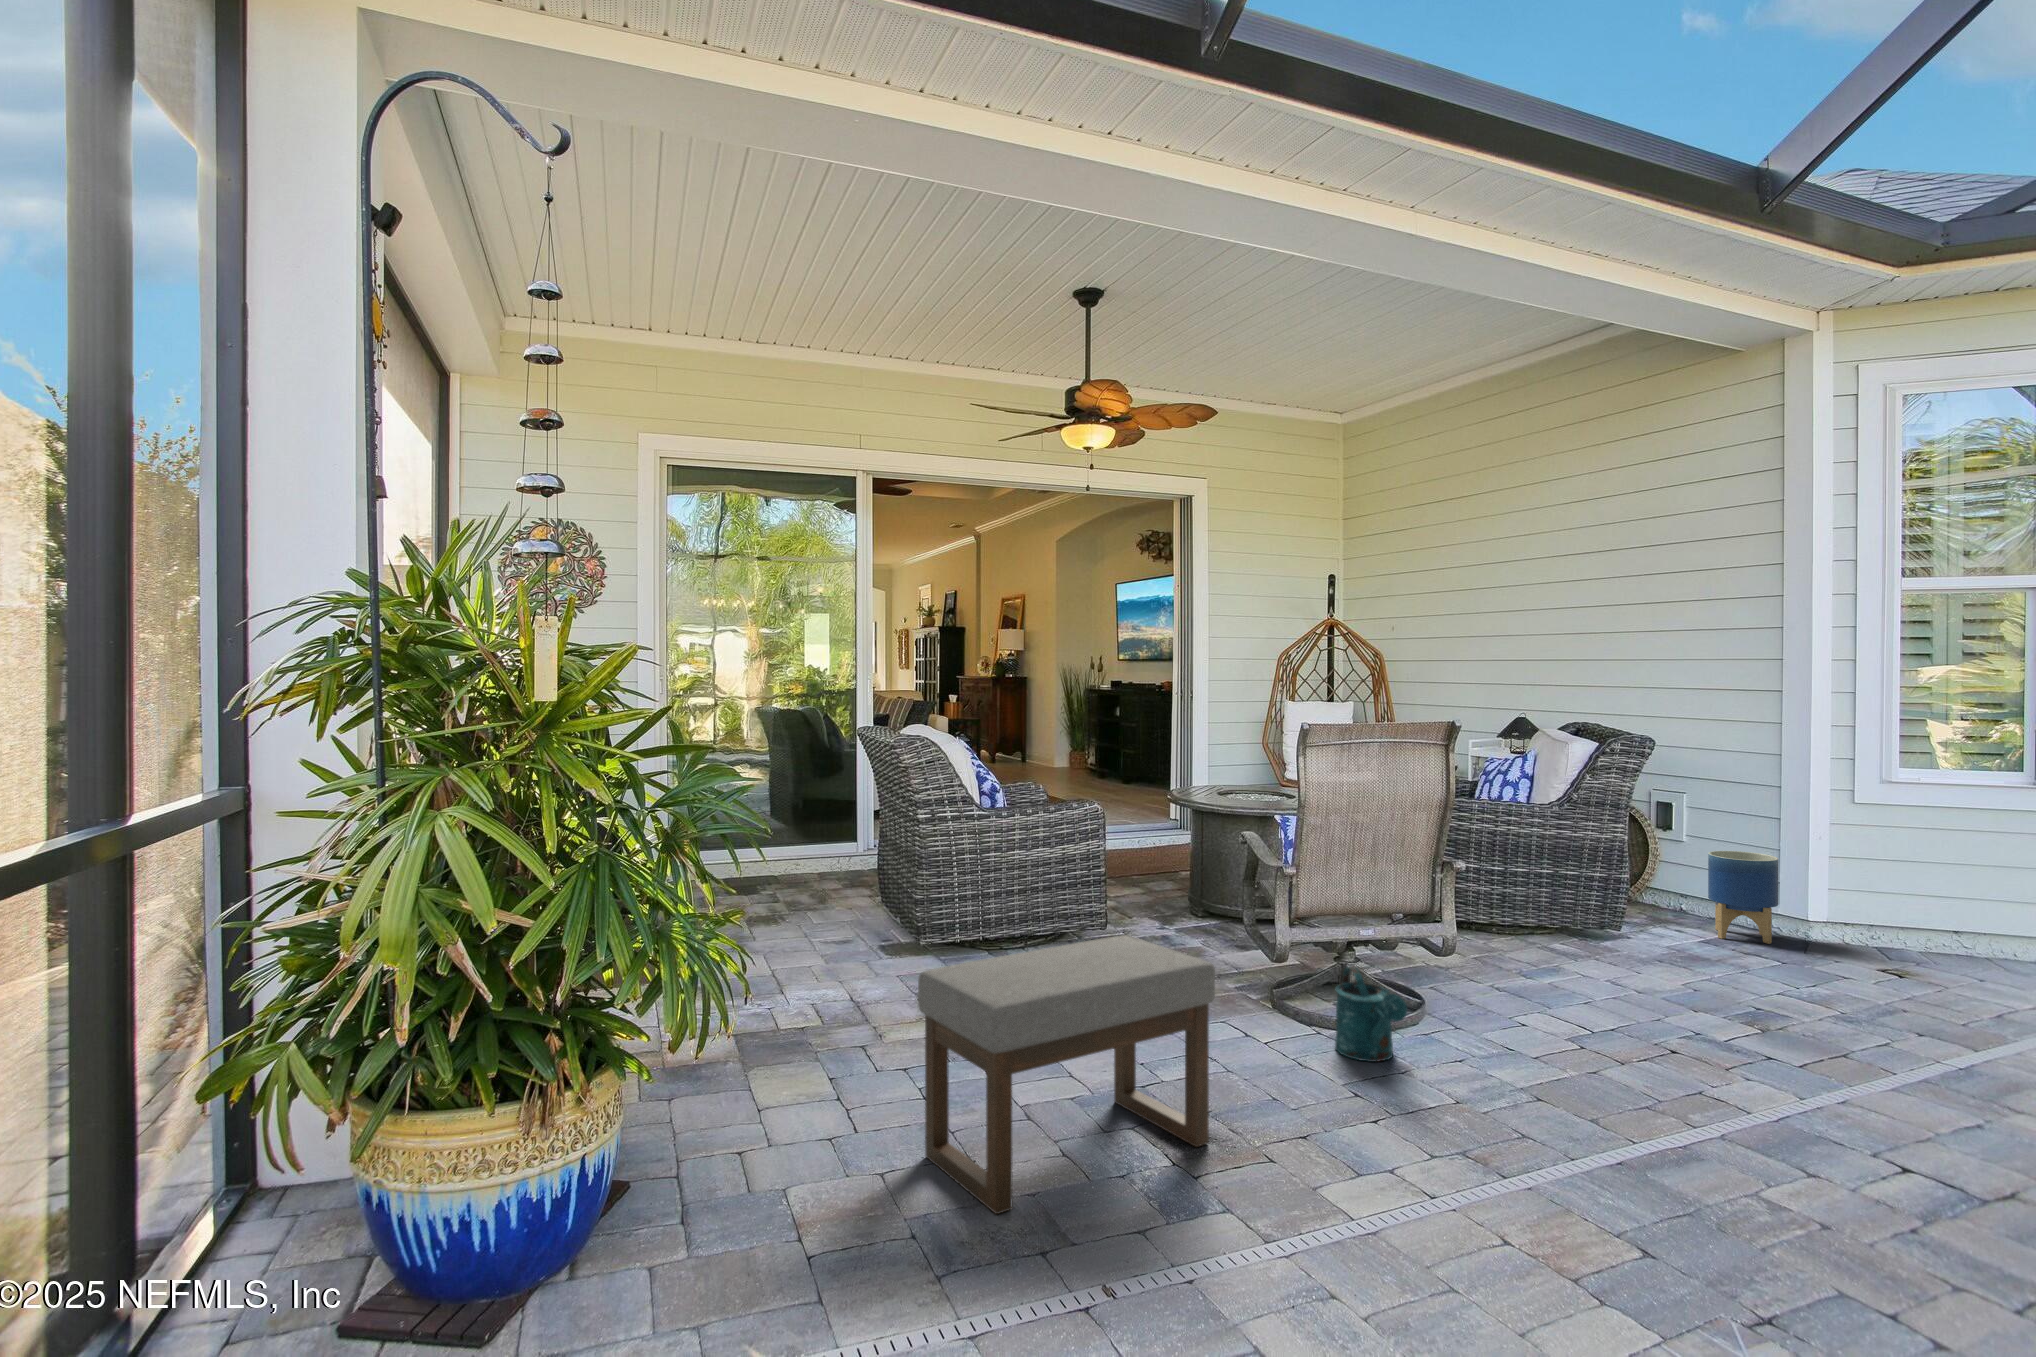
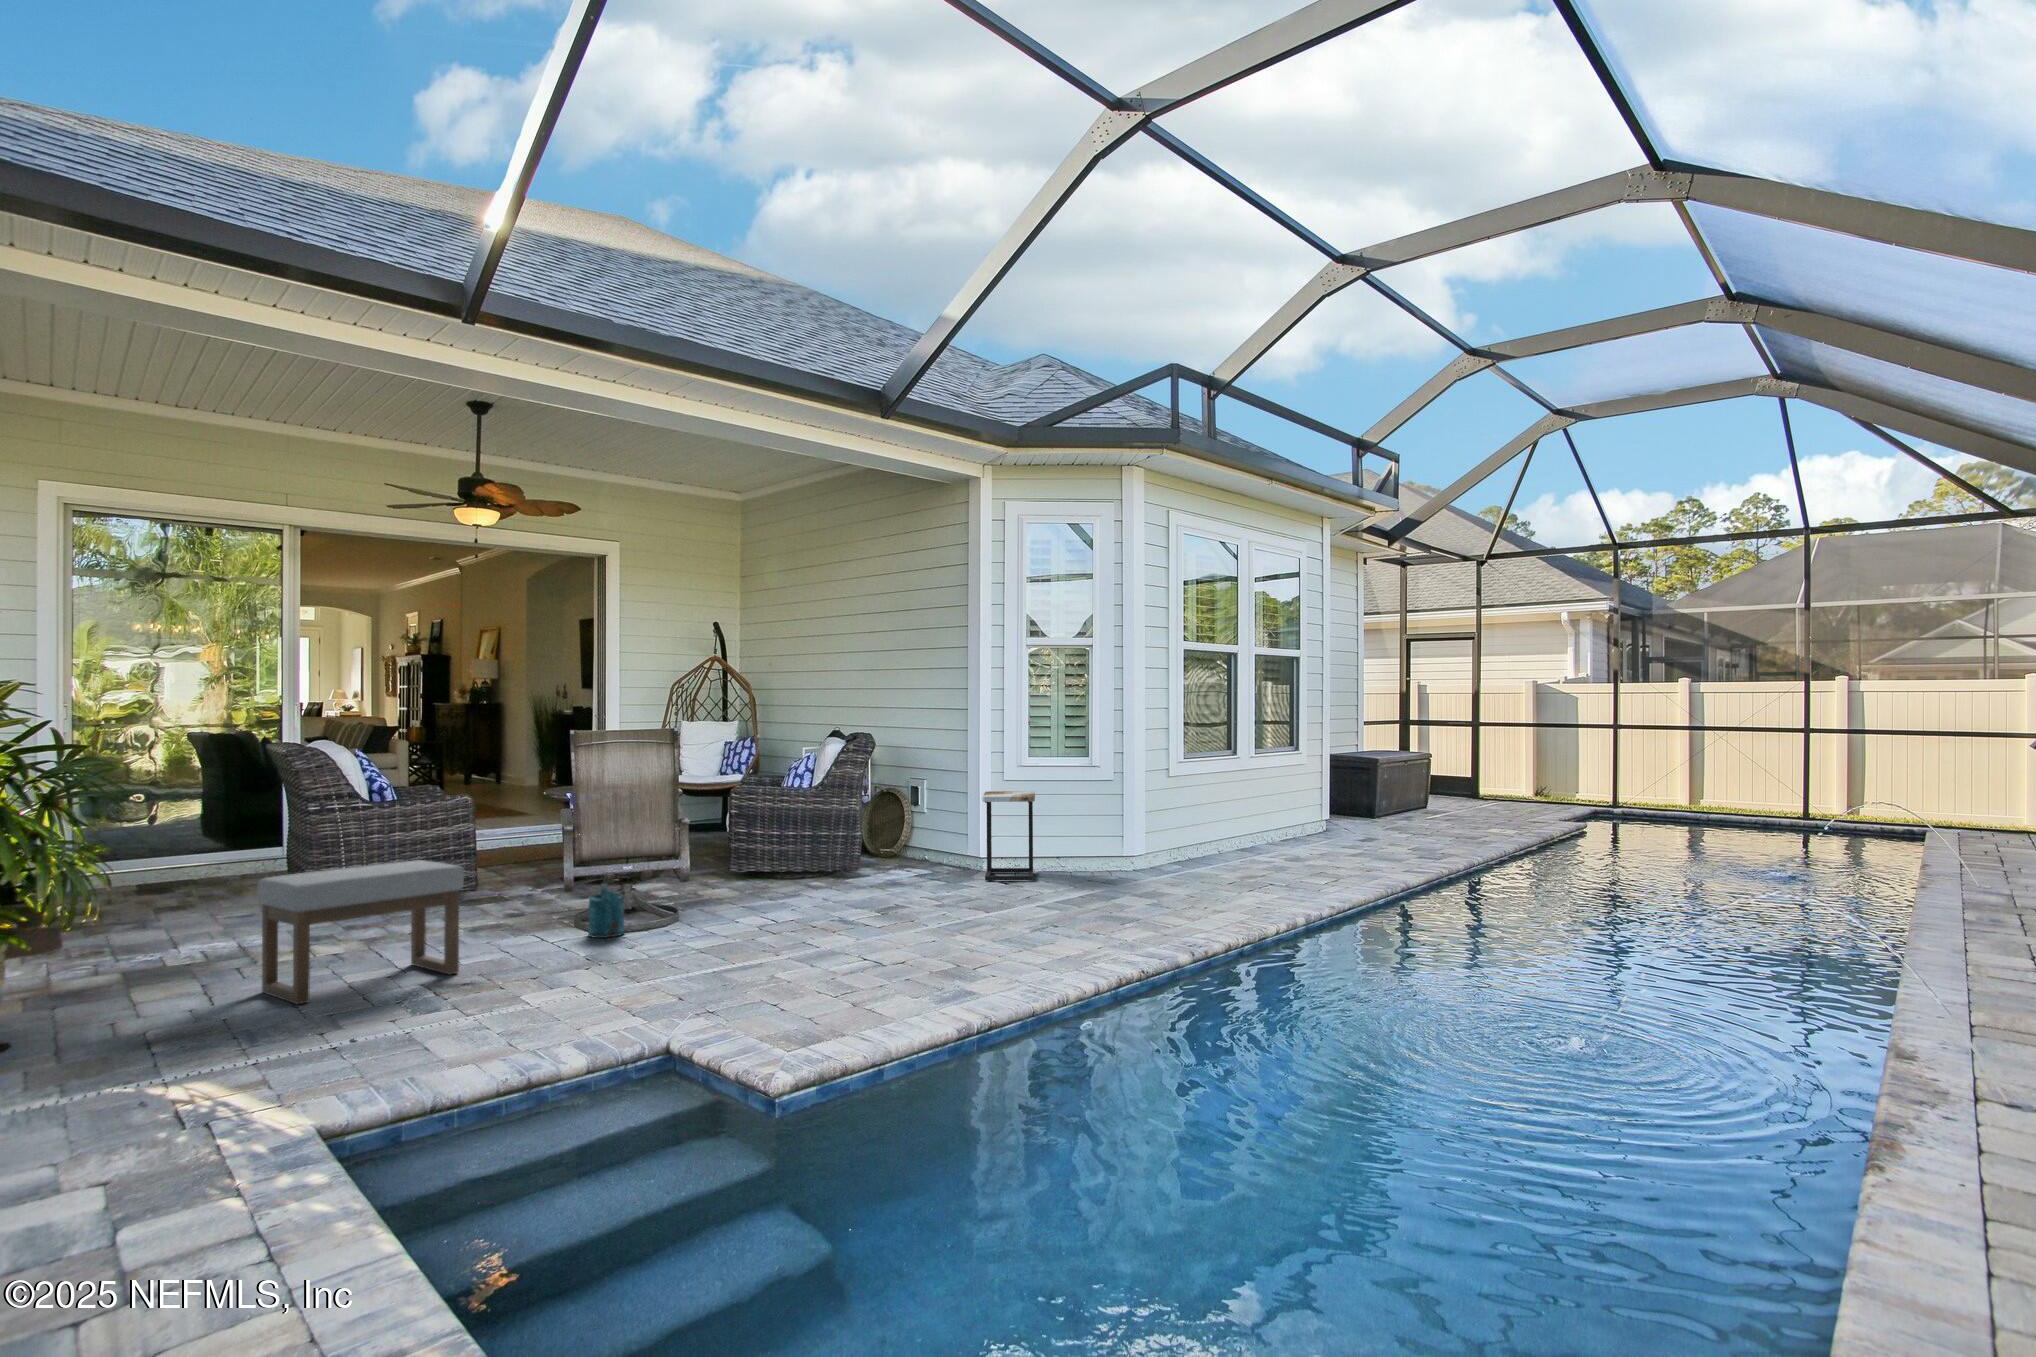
side table: none [1827,821,1966,978] -> present [982,791,1035,881]
planter: present [1708,851,1779,944] -> none [923,816,961,873]

